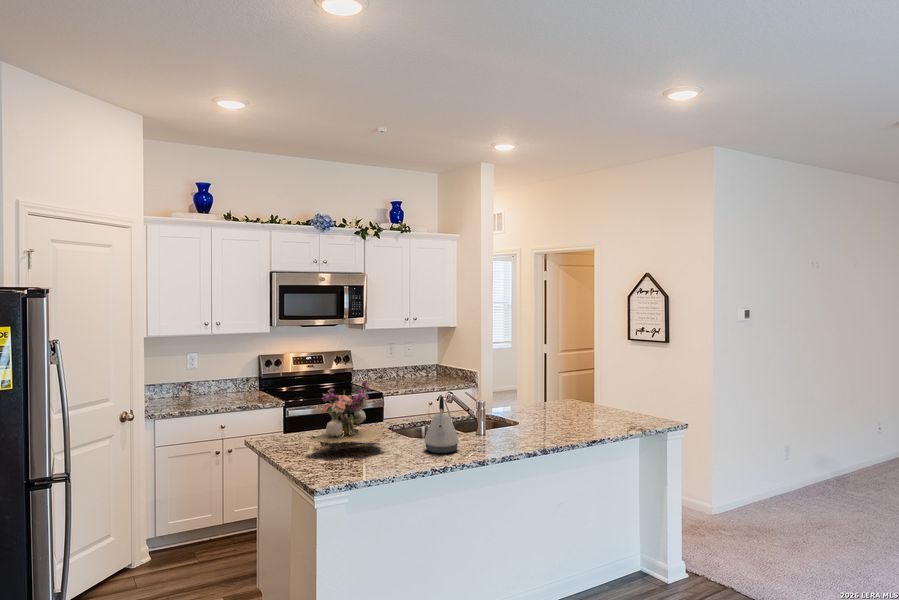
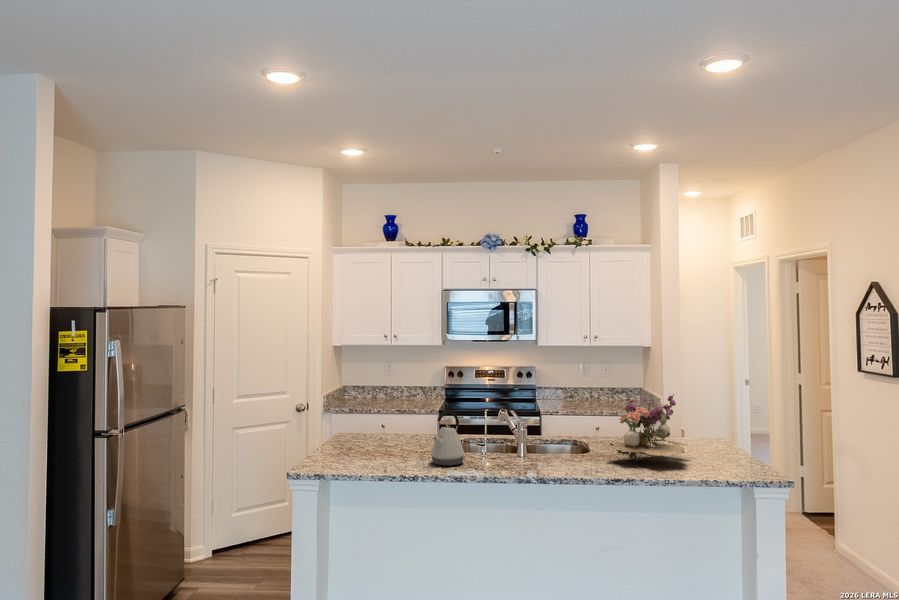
flower arrangement: present [310,379,388,450] -> present [607,394,687,460]

